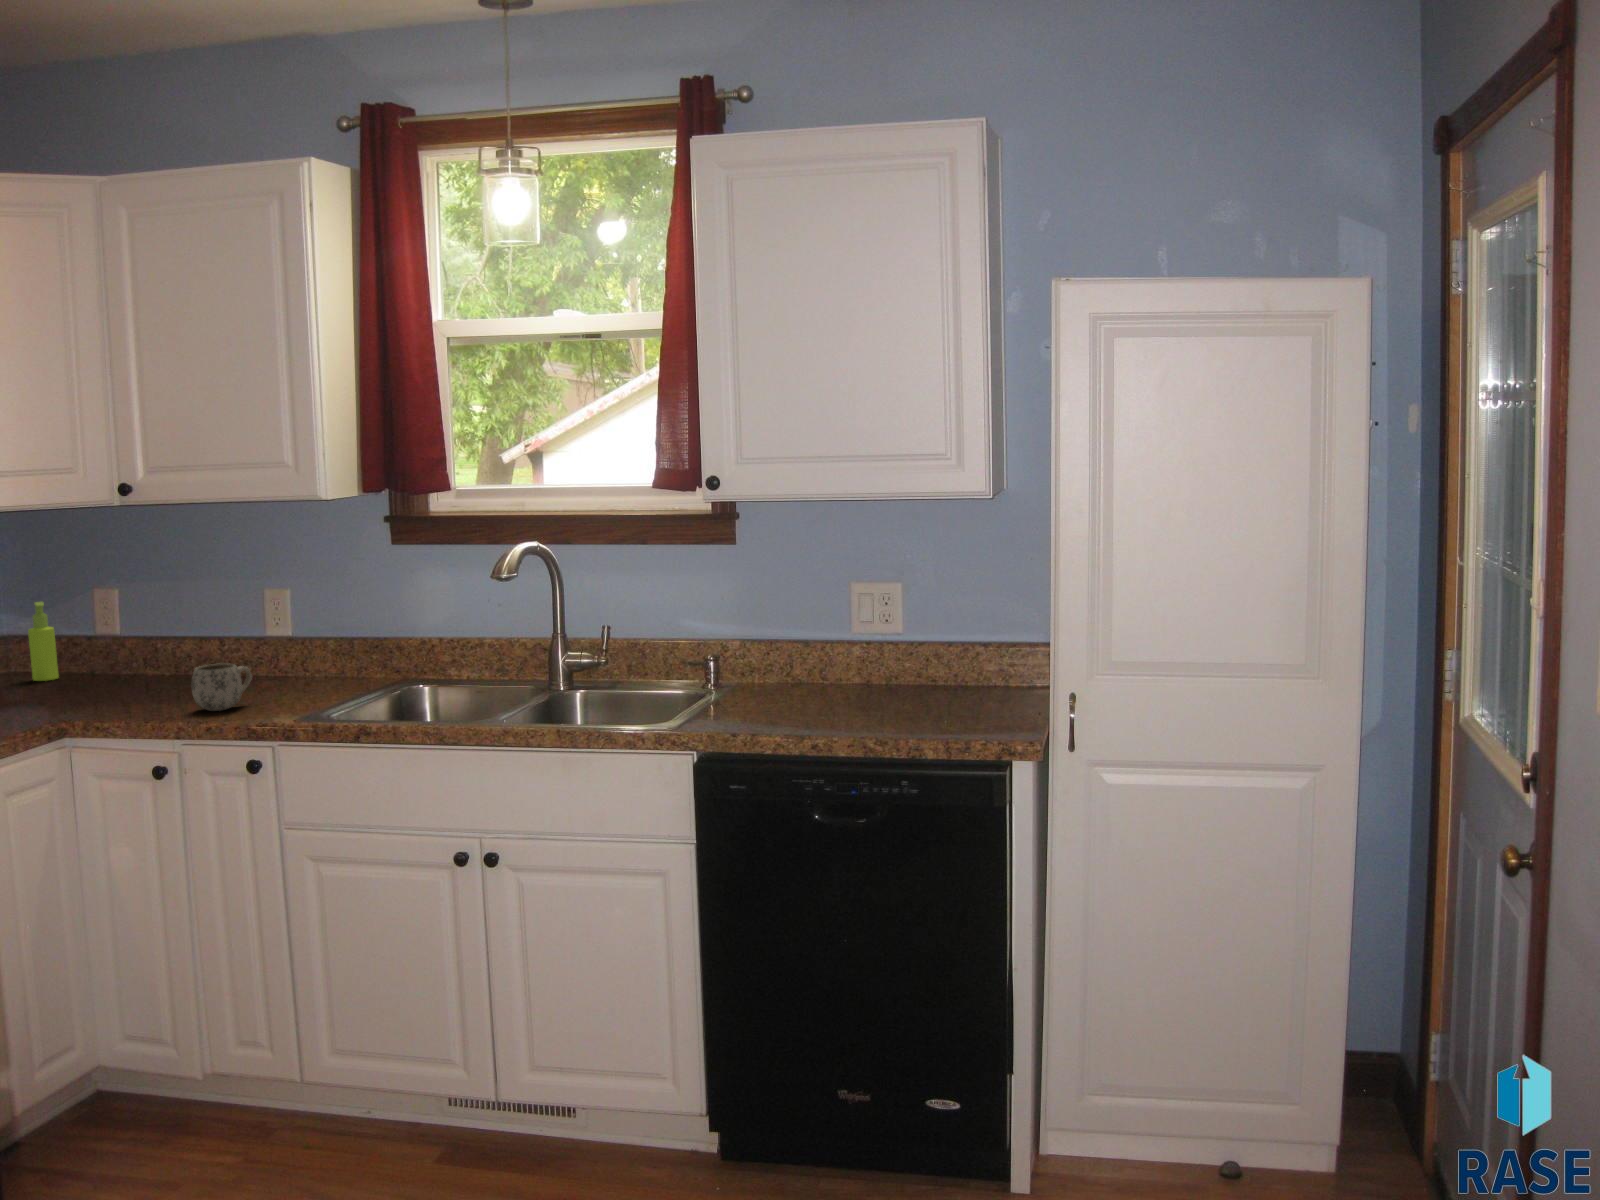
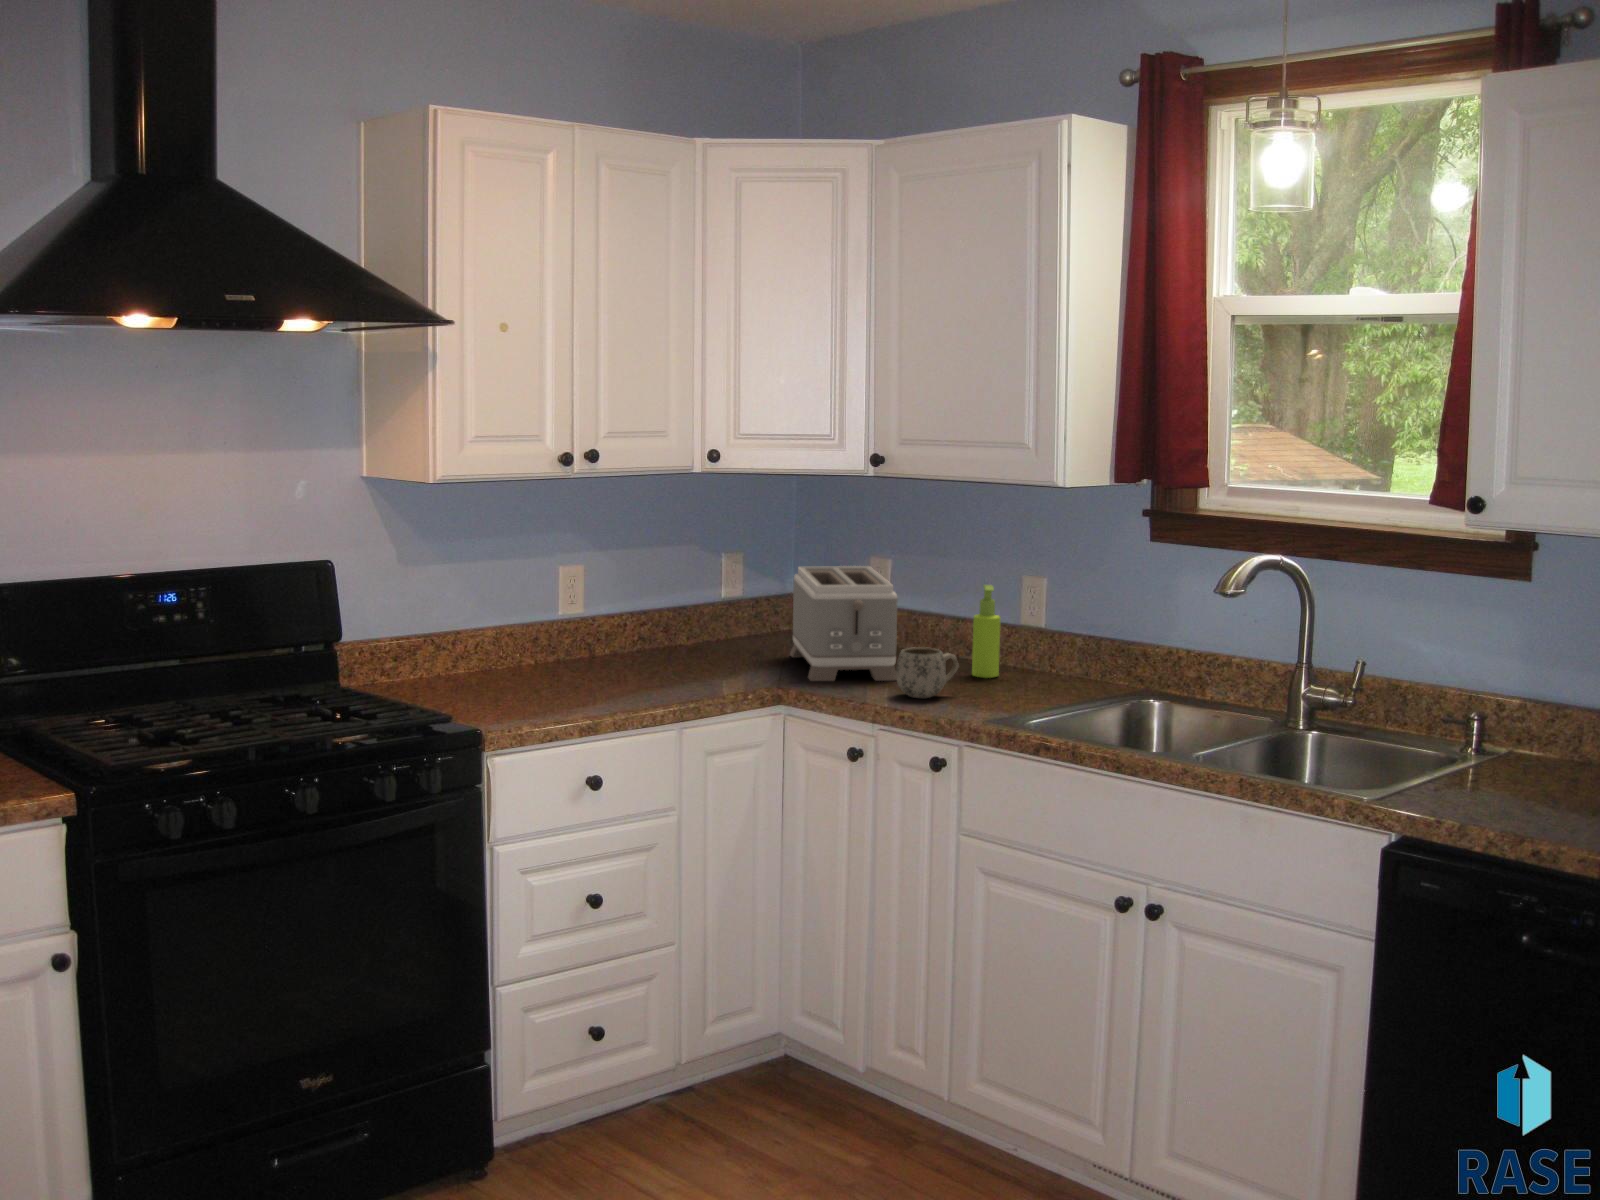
soap dispenser: present [28,602,59,681] -> present [972,585,1001,678]
toaster: none [61,602,189,712] -> present [790,566,898,681]

